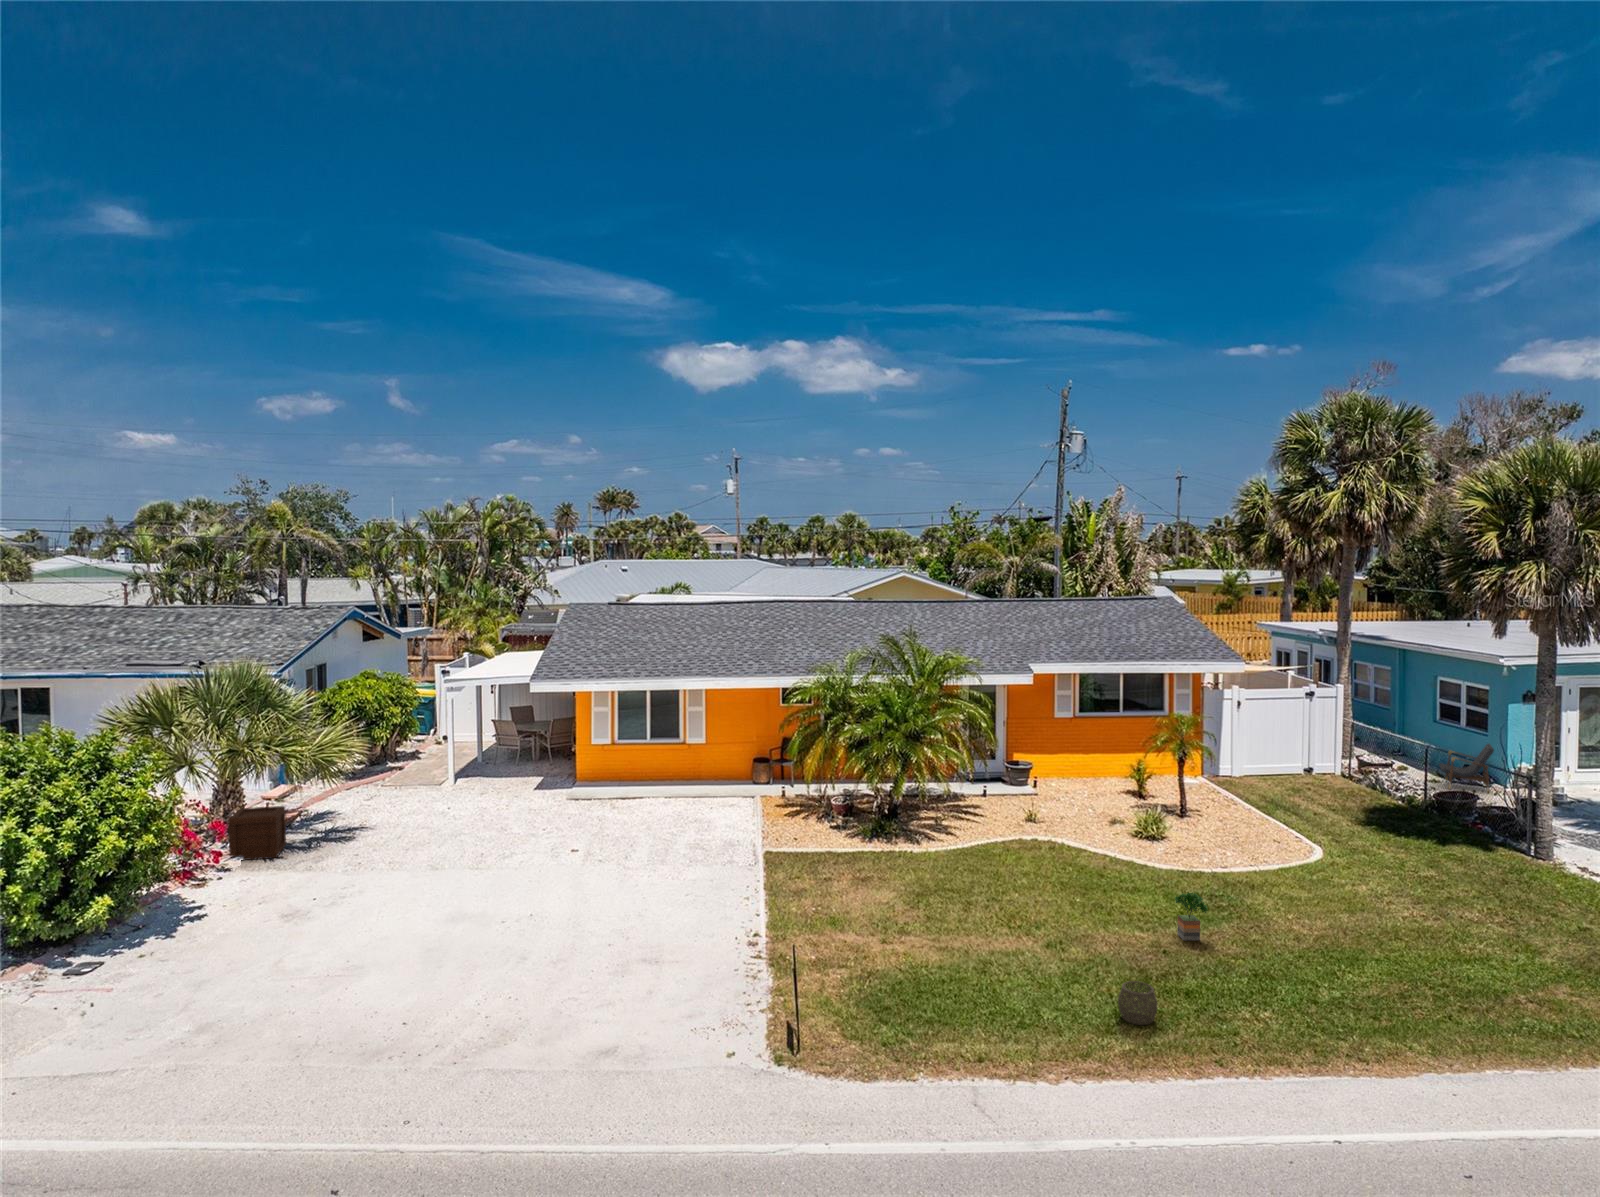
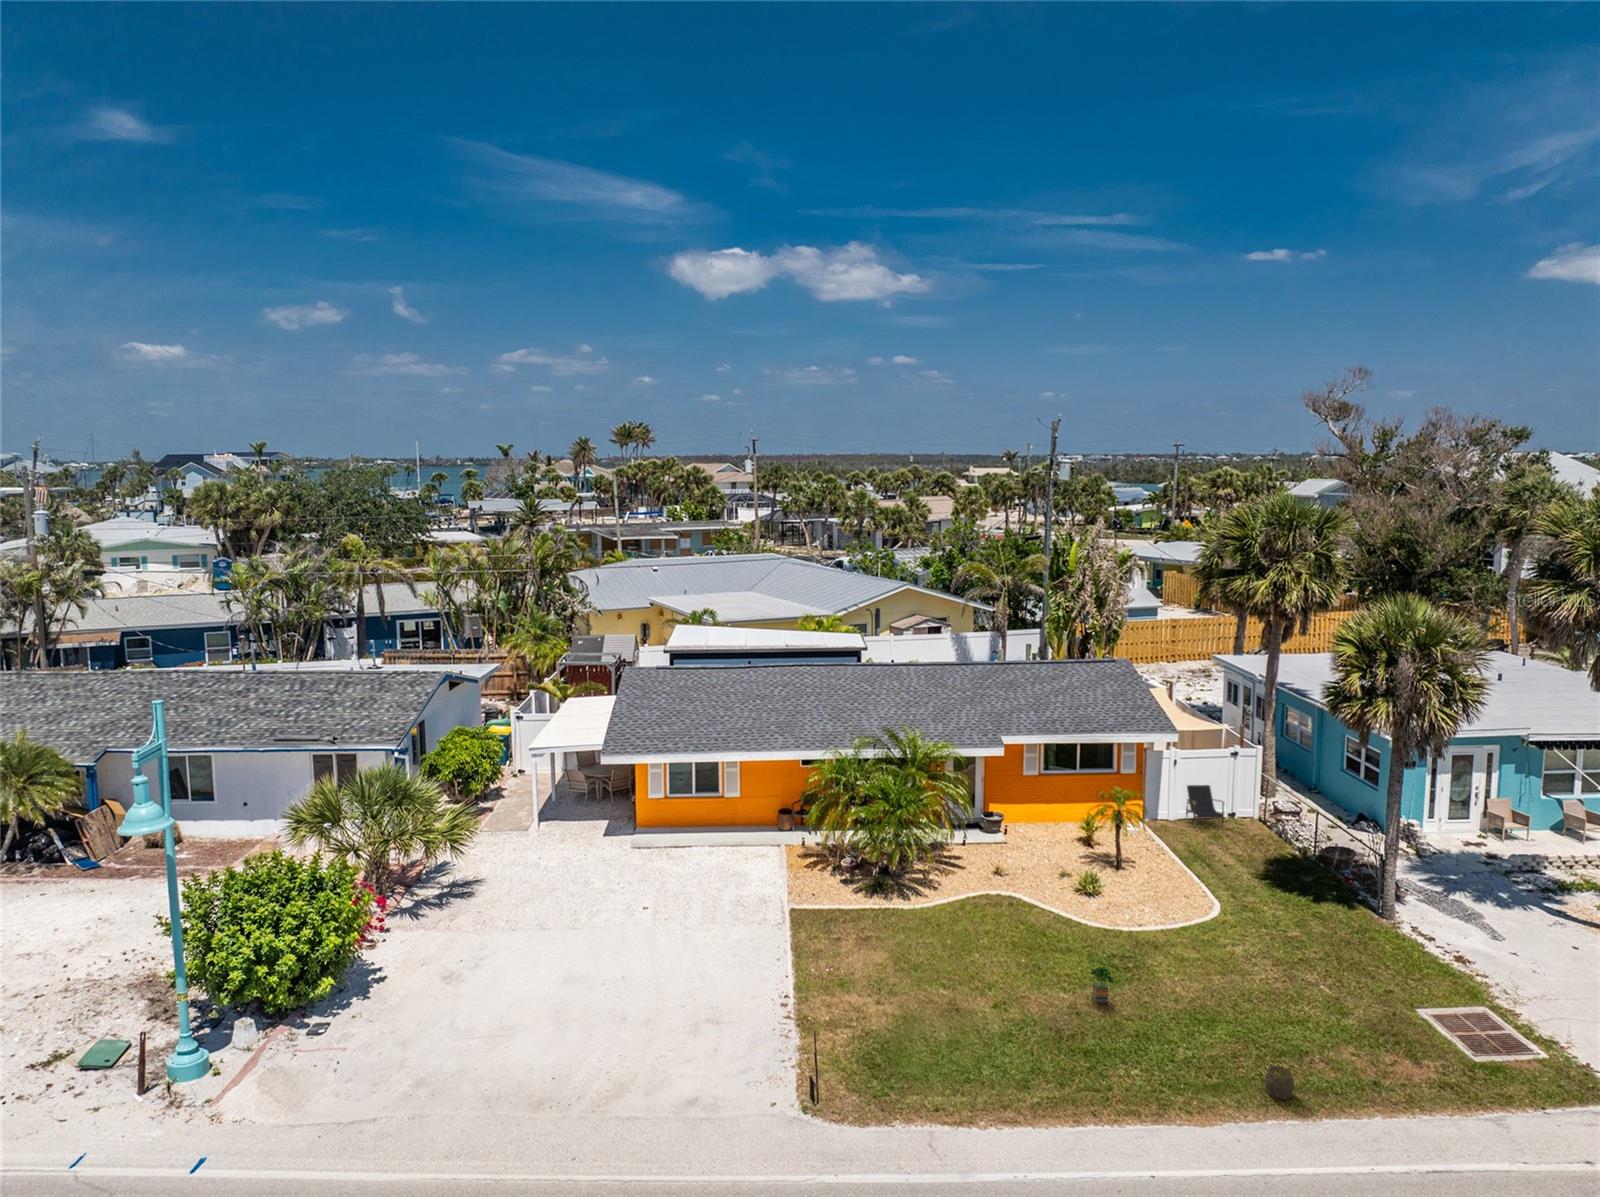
lounge chair: present [1439,744,1494,792] -> present [1186,785,1224,827]
wooden crate: present [229,806,286,860] -> none [383,872,423,918]
woven basket: present [1118,981,1157,1025] -> present [1265,1066,1294,1100]

